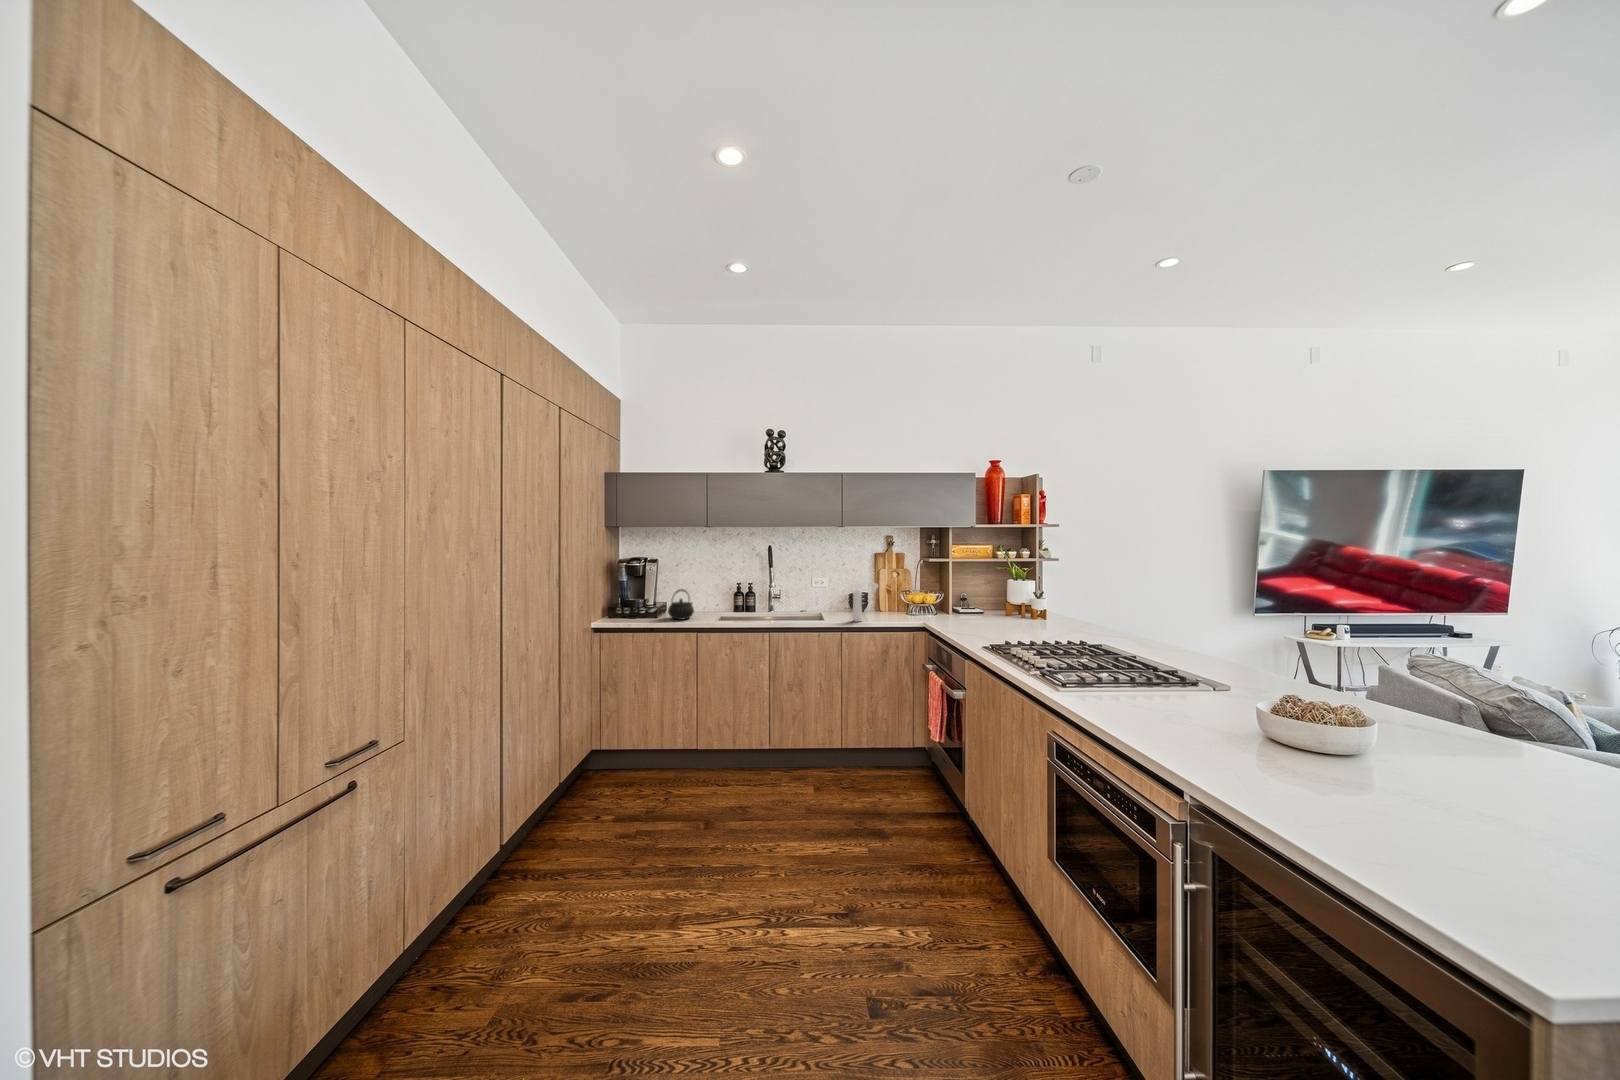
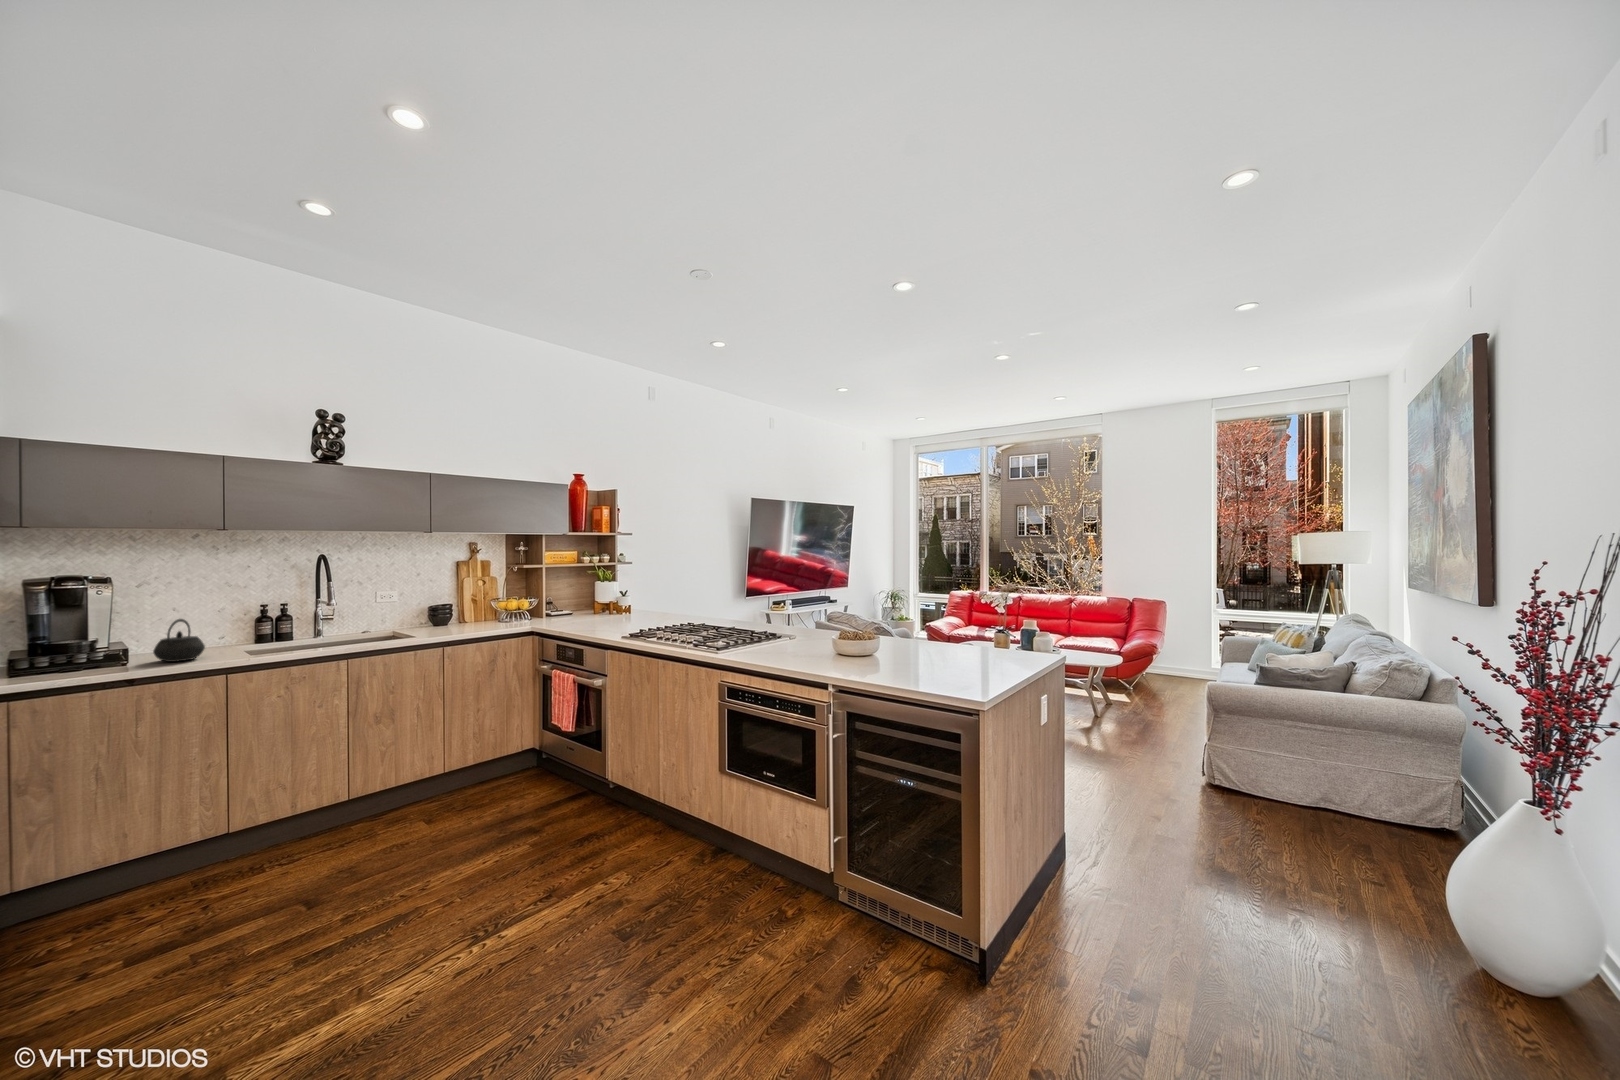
pepper mill: present [852,584,878,621] -> none [445,592,474,634]

